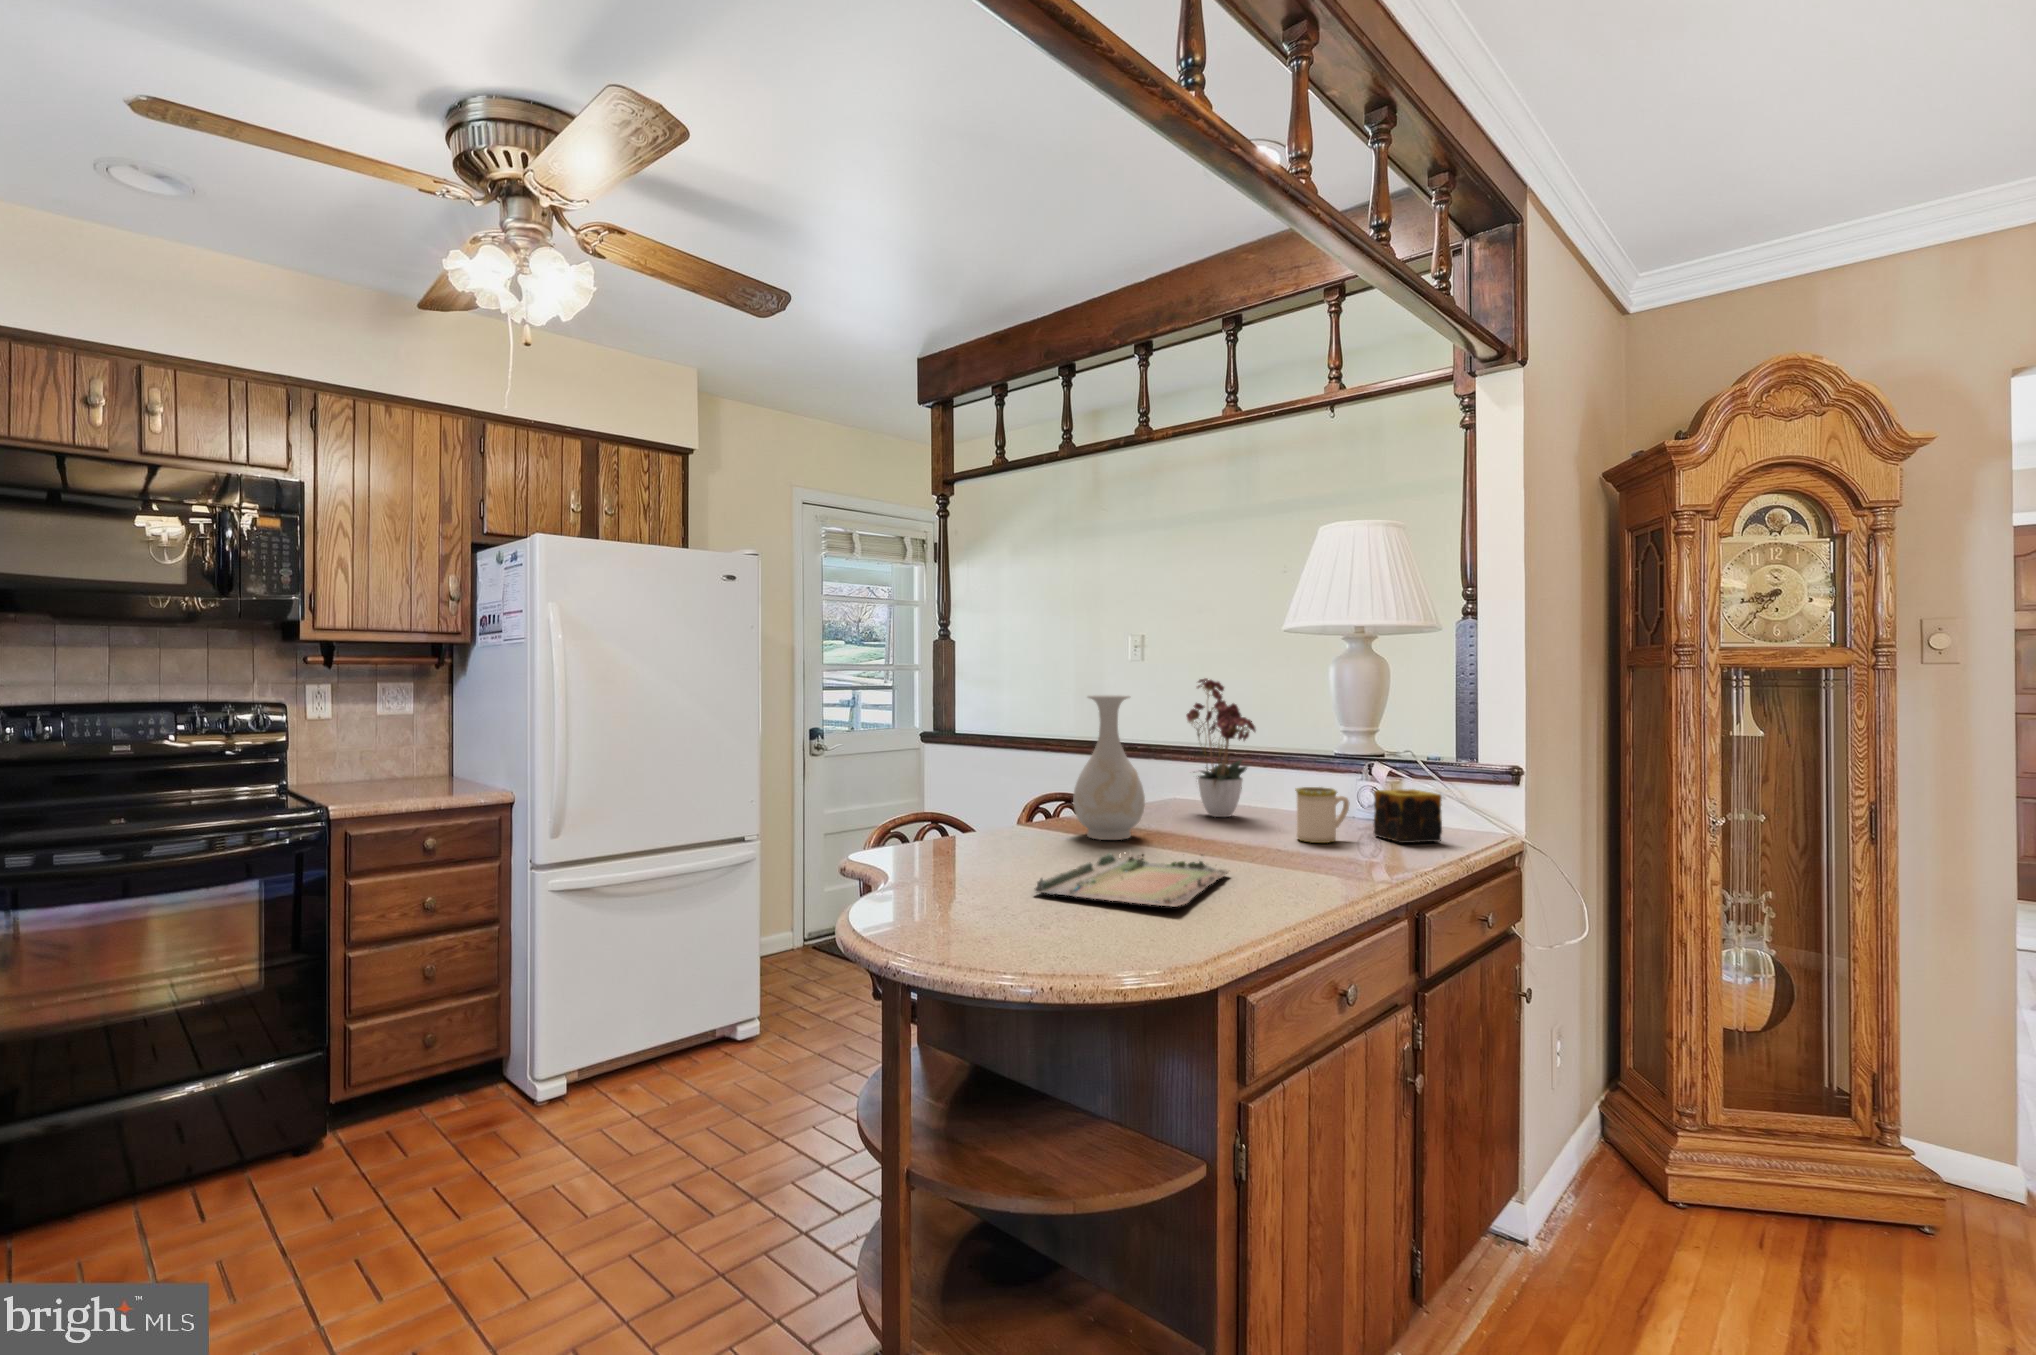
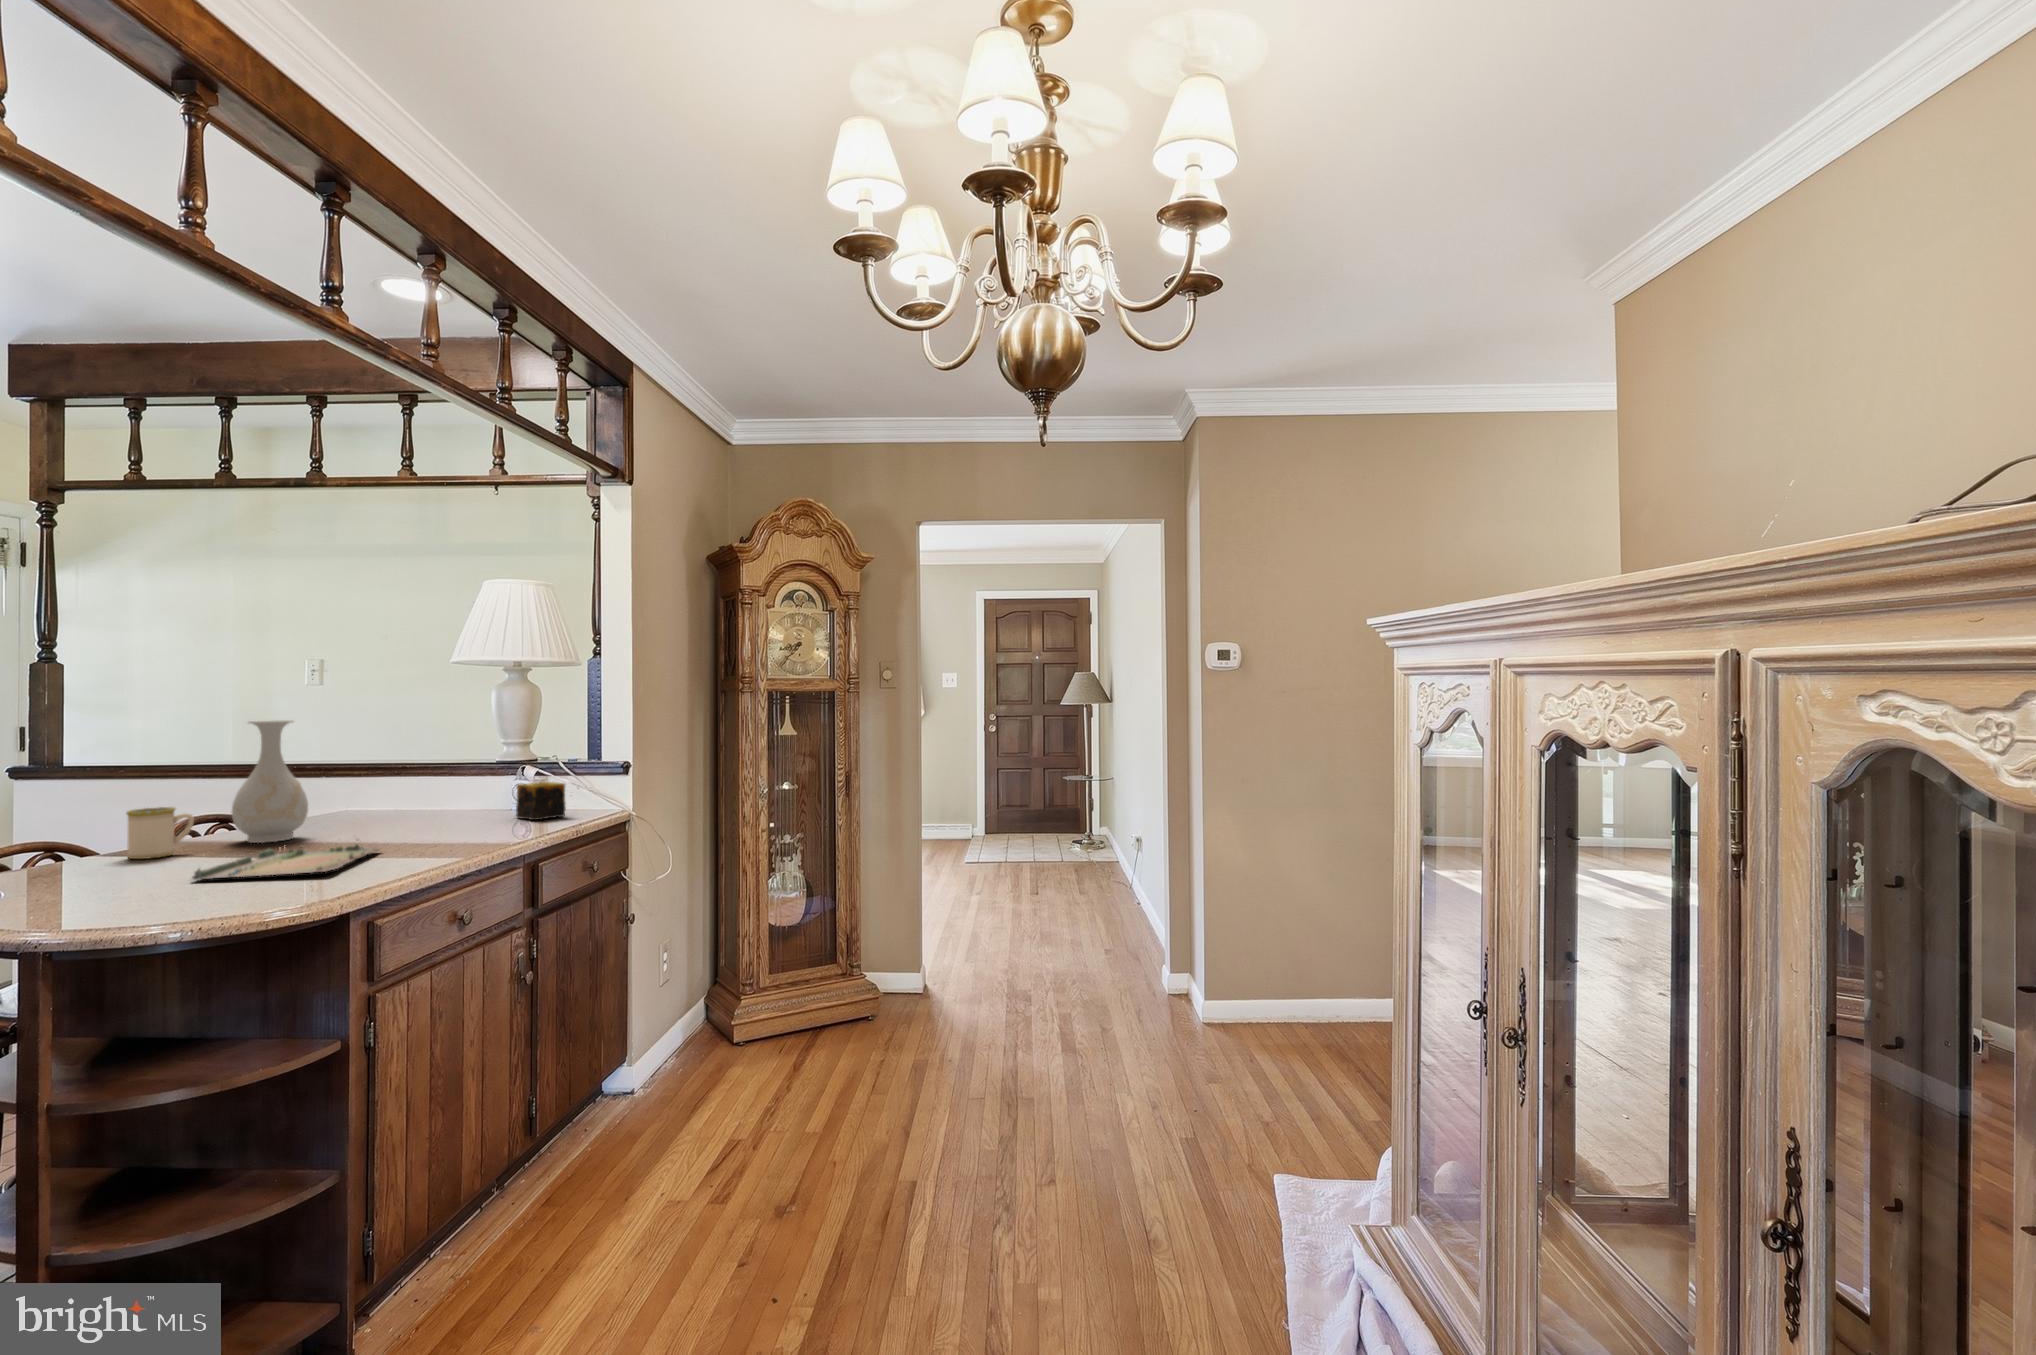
flower arrangement: present [1186,678,1256,817] -> none [349,698,427,818]
mug: present [1295,787,1349,843] -> present [127,807,194,859]

